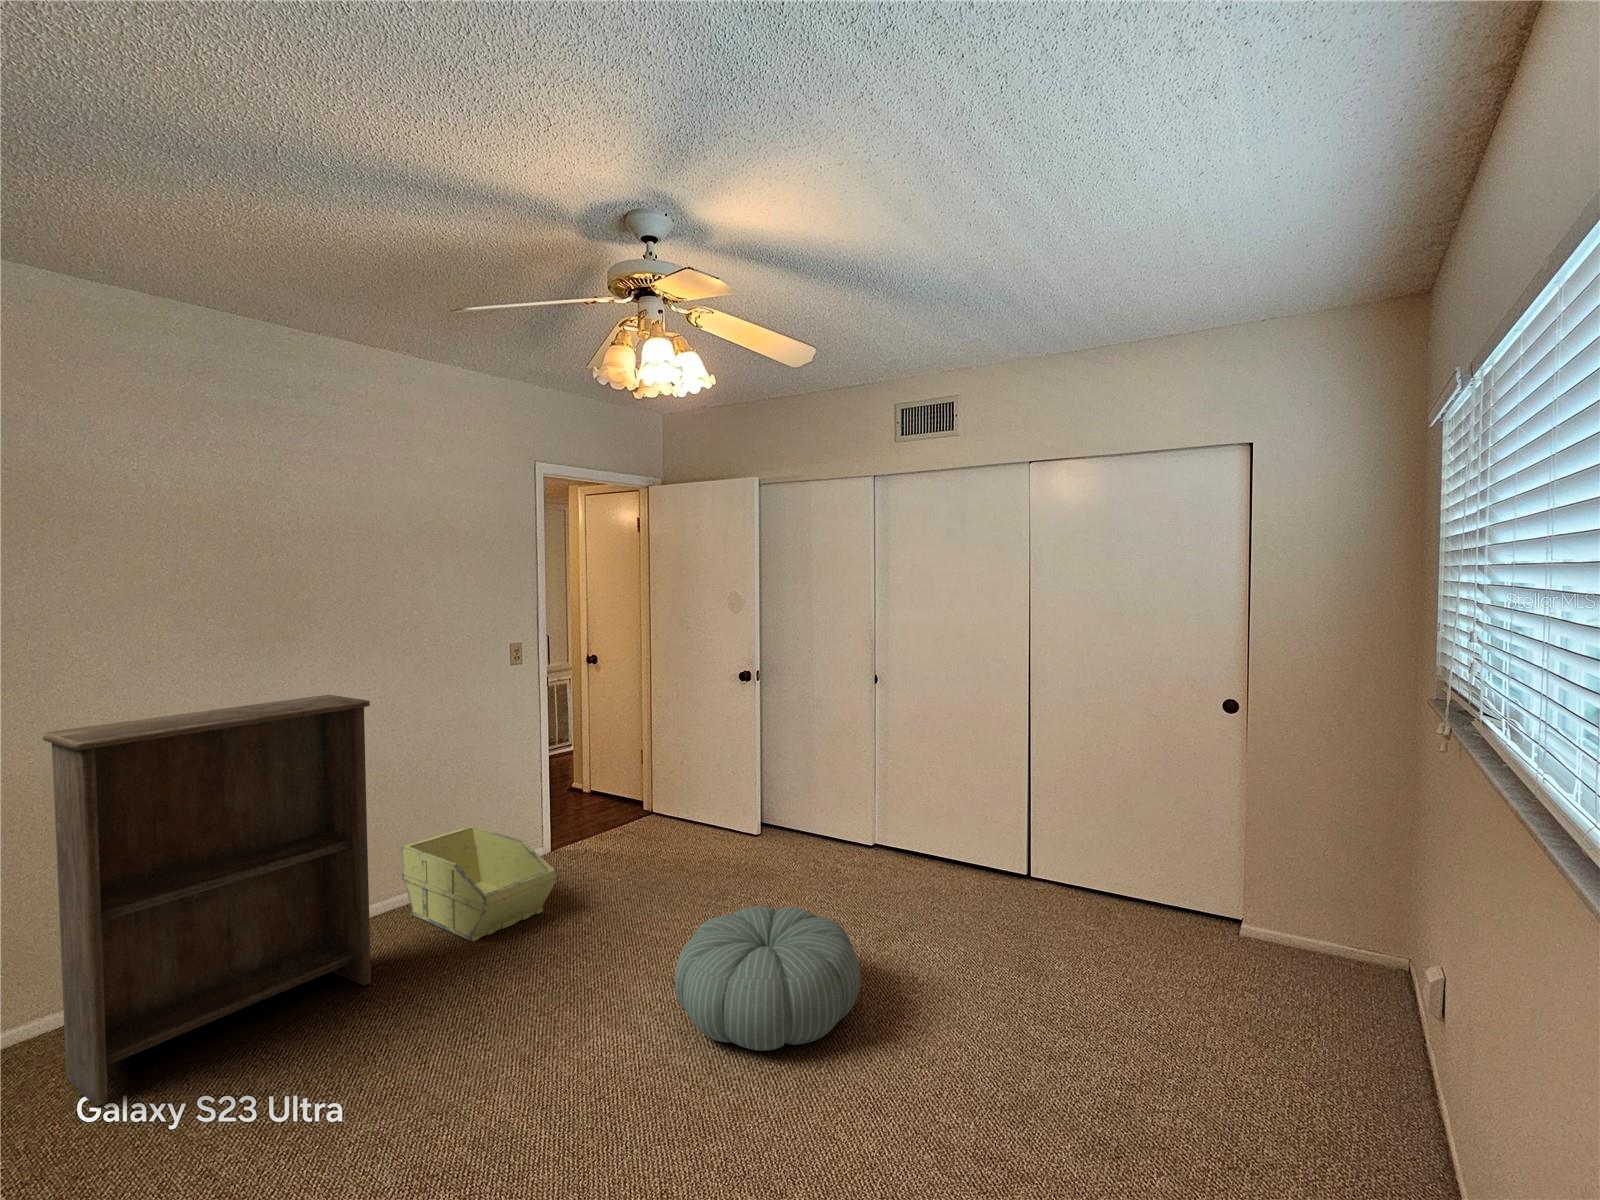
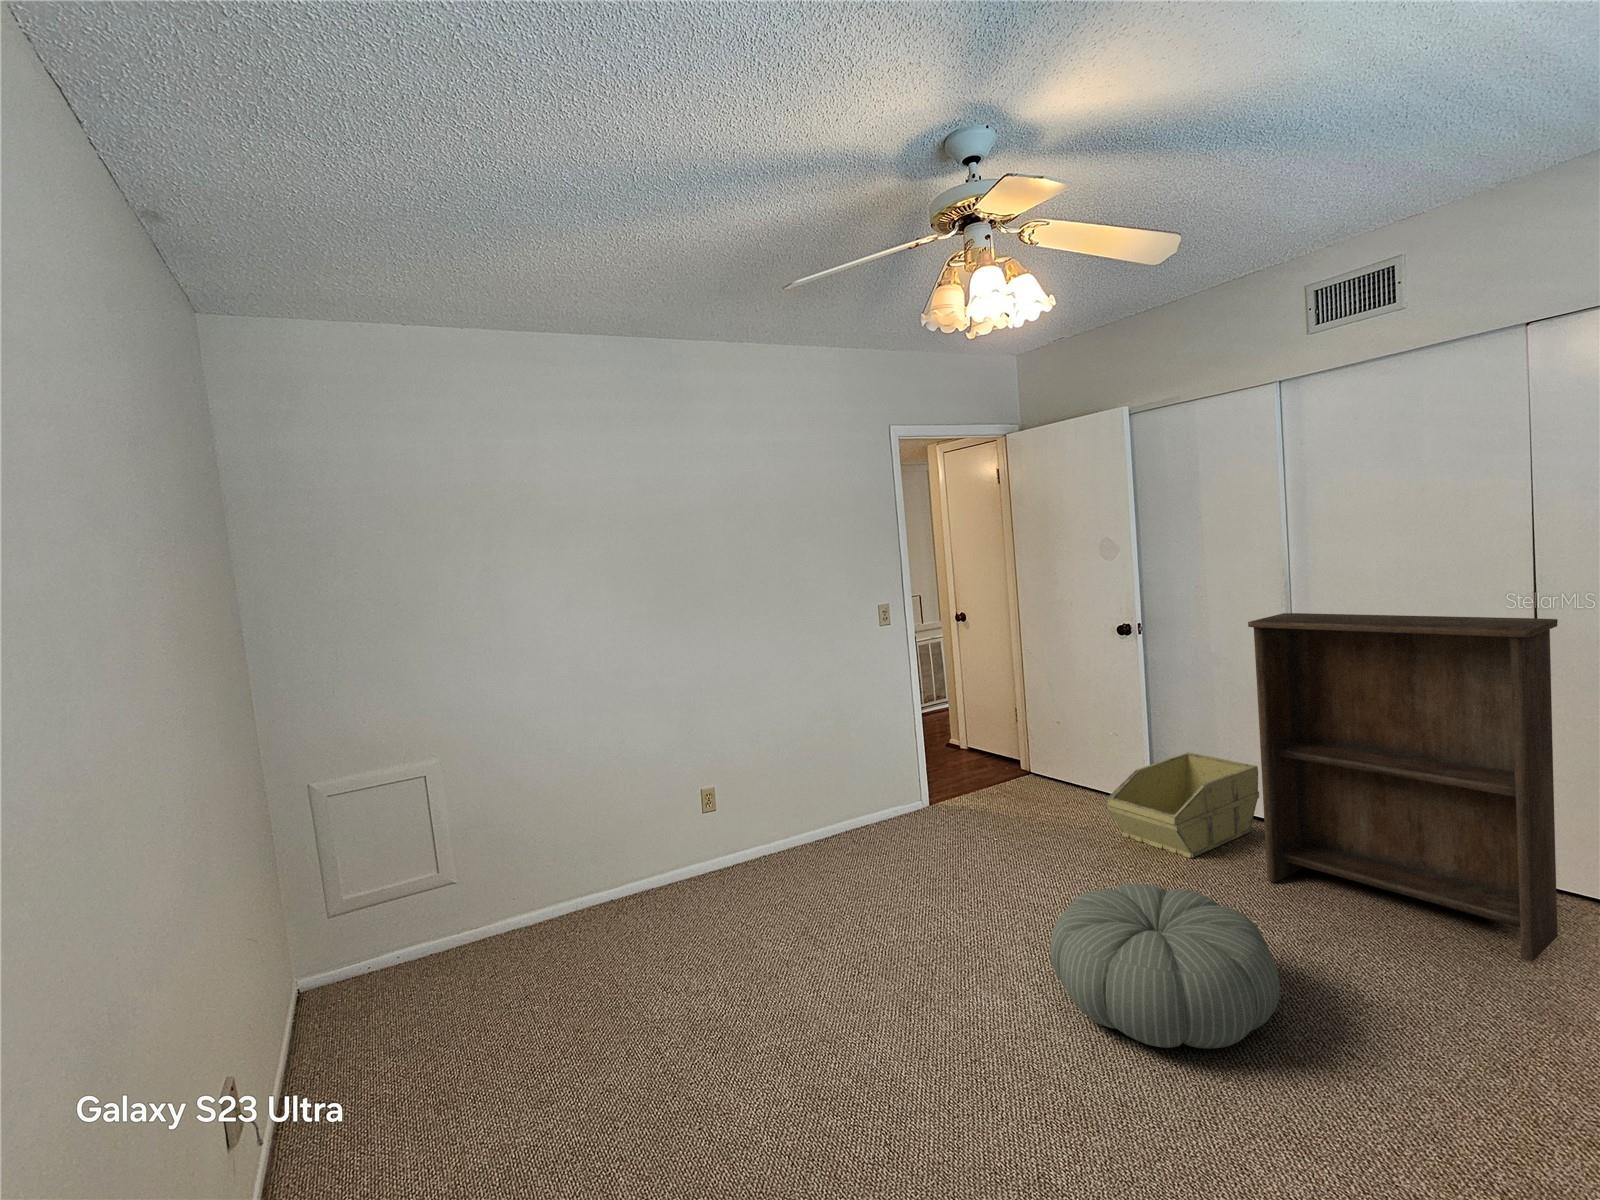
bookshelf: present [43,695,371,1106] -> present [1248,613,1558,962]
storage bin: present [401,826,556,941] -> present [1106,752,1259,858]

